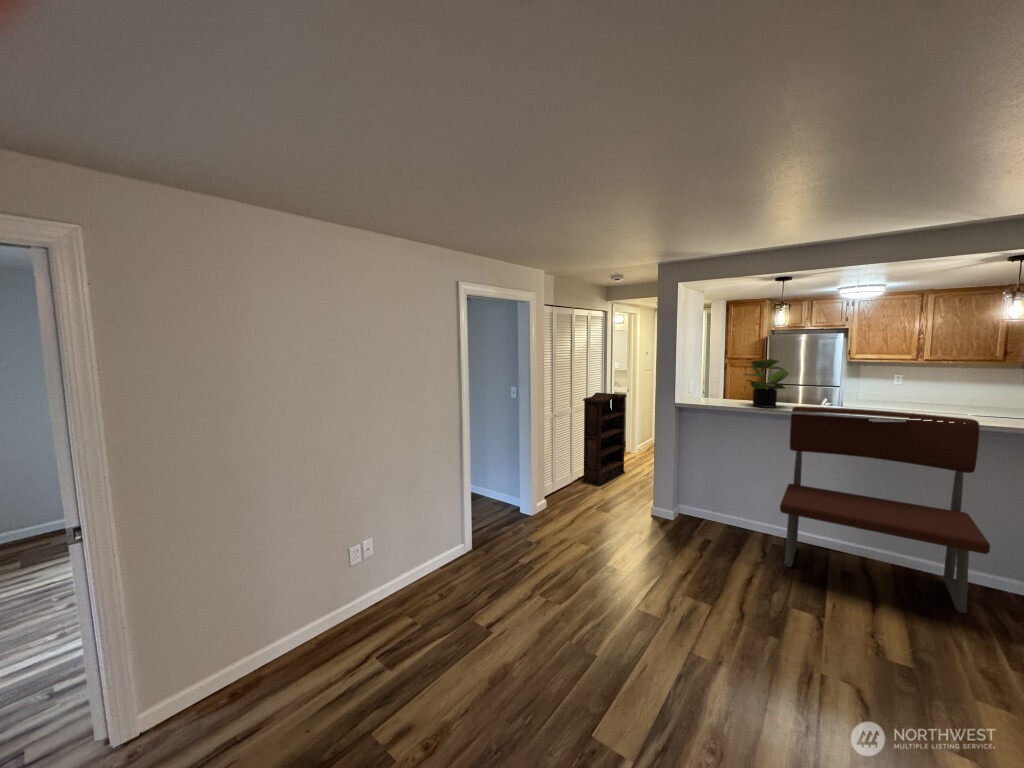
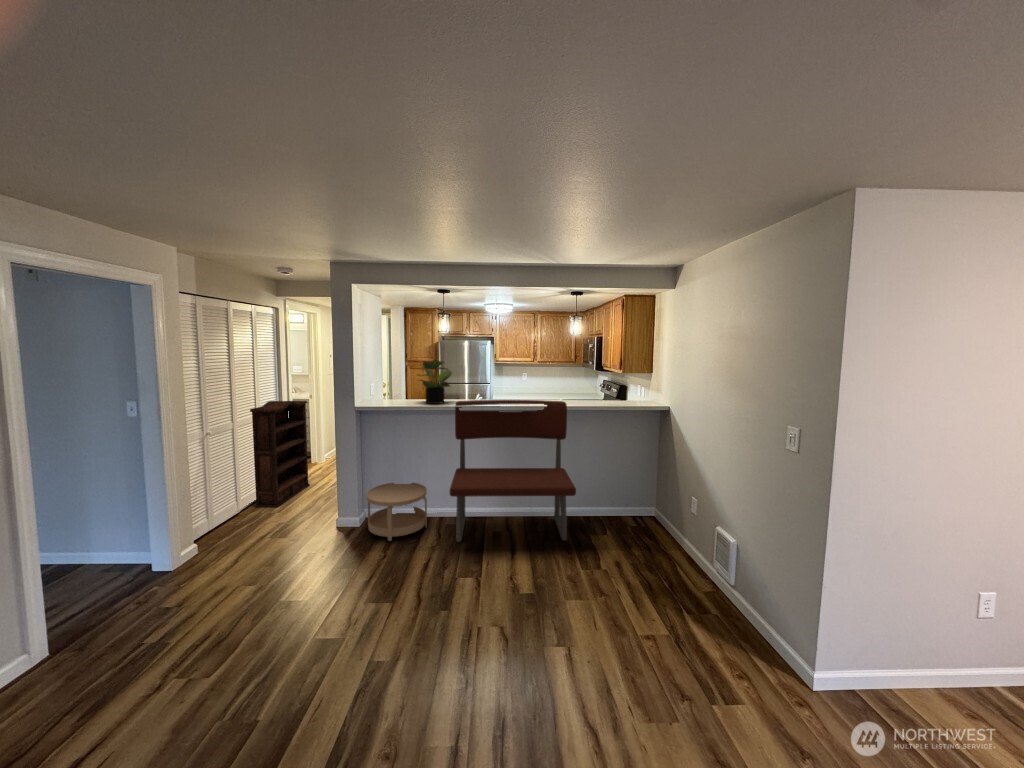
side table: none [682,485,749,543] -> present [367,483,427,541]

